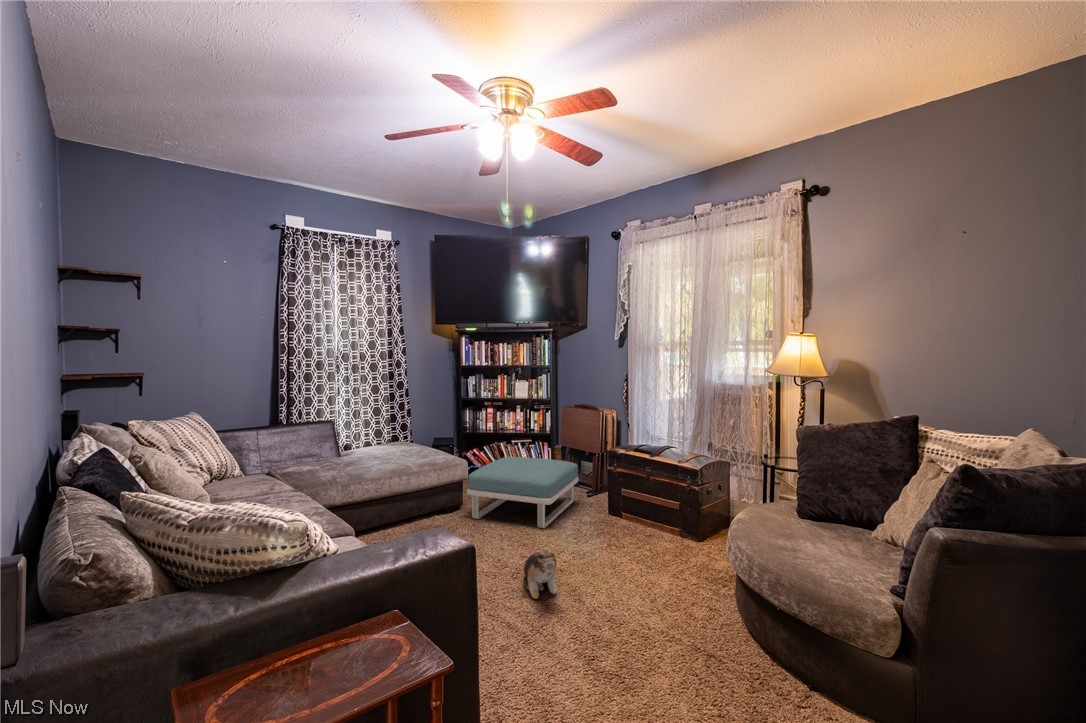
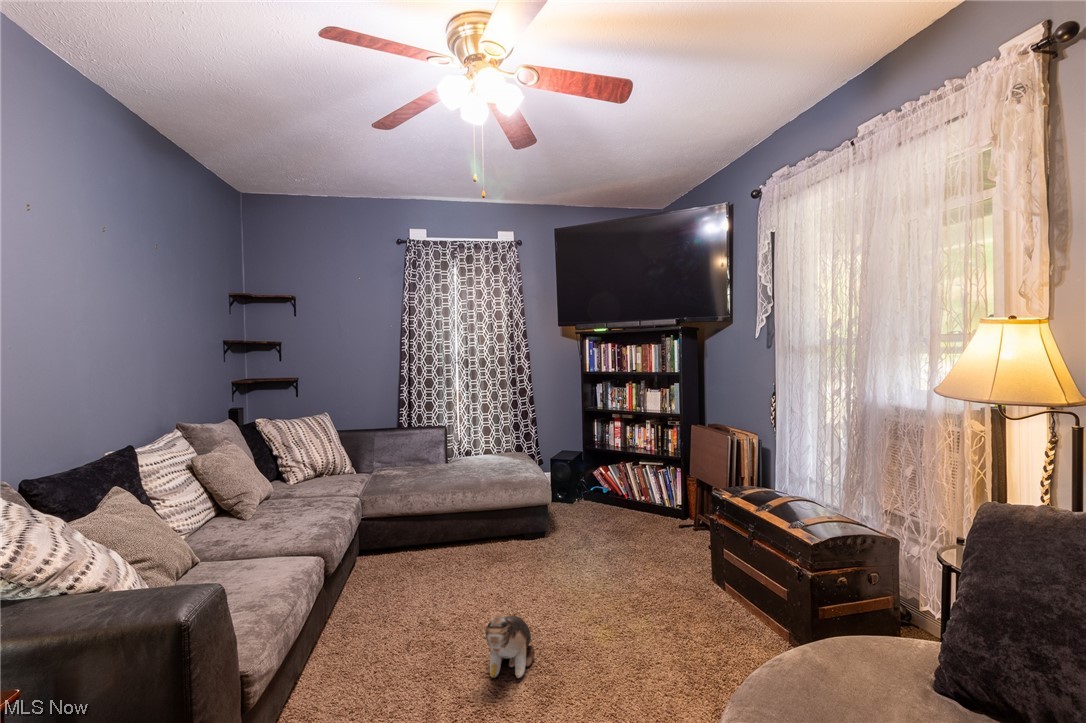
footstool: present [467,457,578,528] -> none [538,481,684,579]

